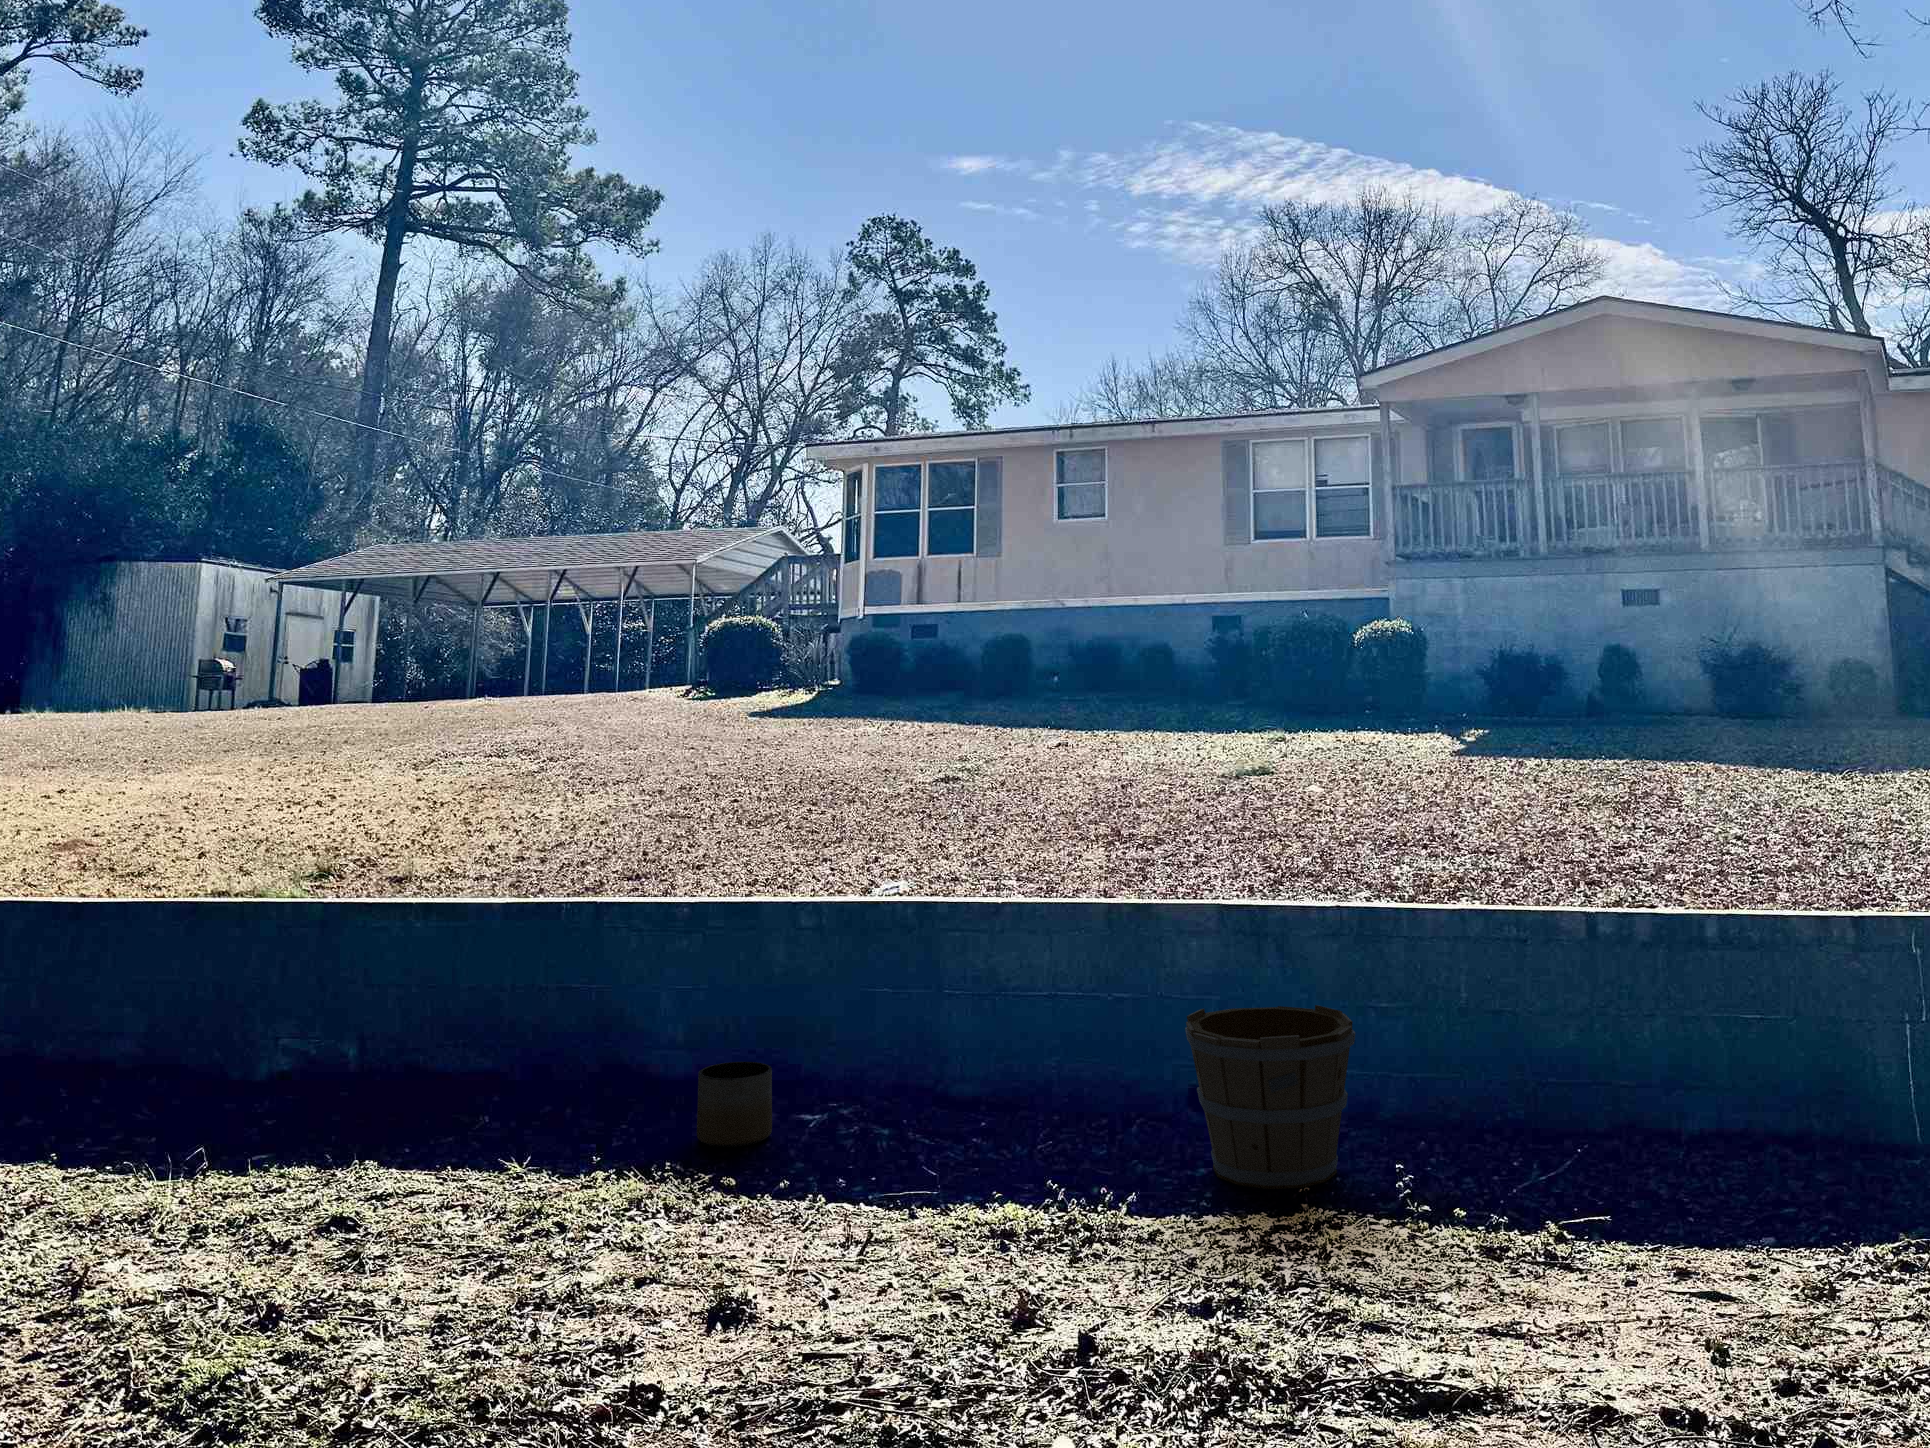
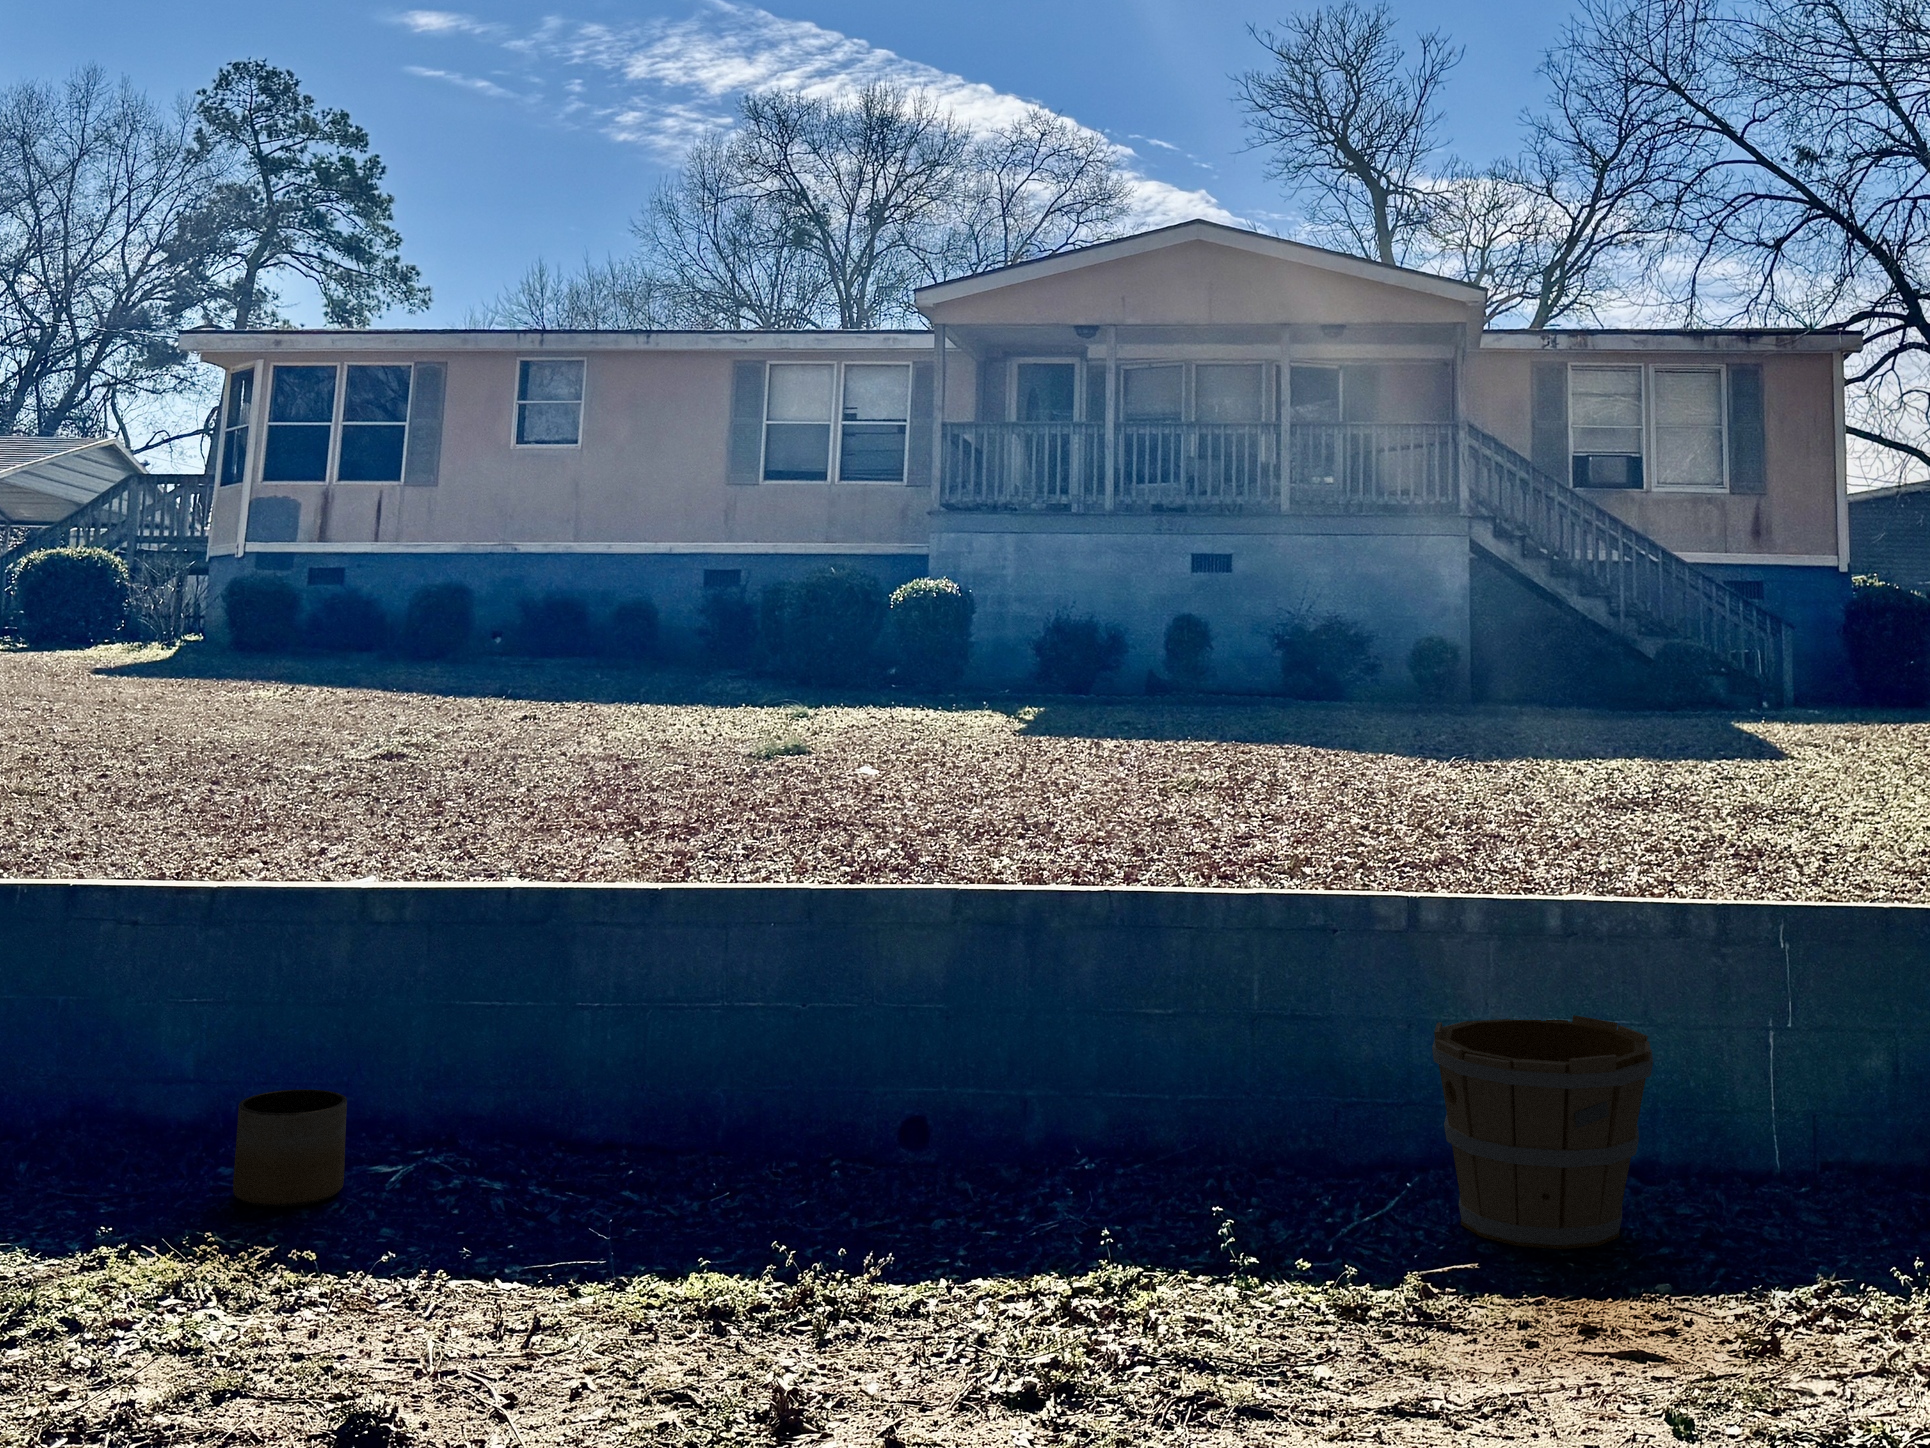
wooden bucket: present [1185,1005,1355,1189] -> present [1432,1015,1653,1249]

